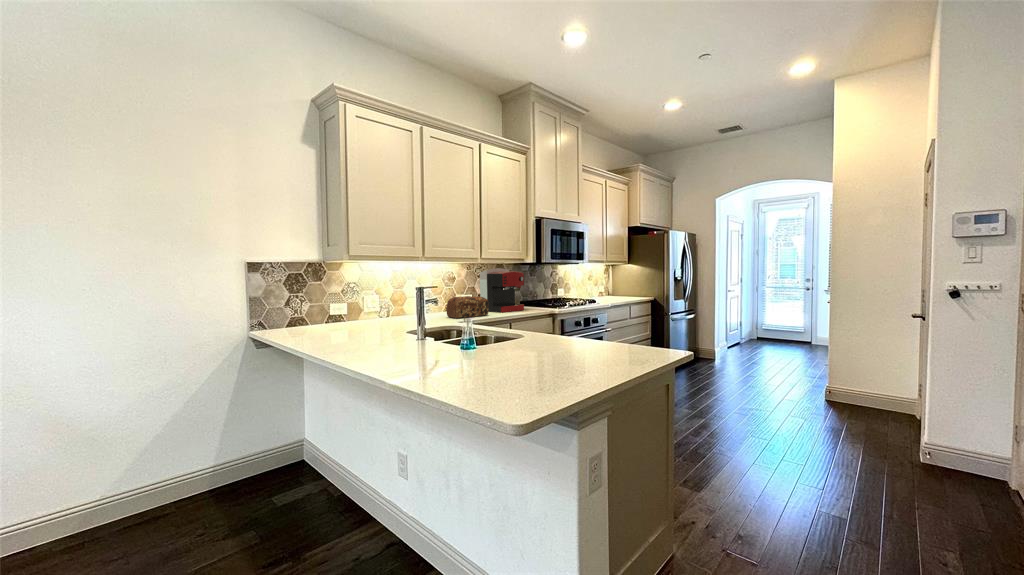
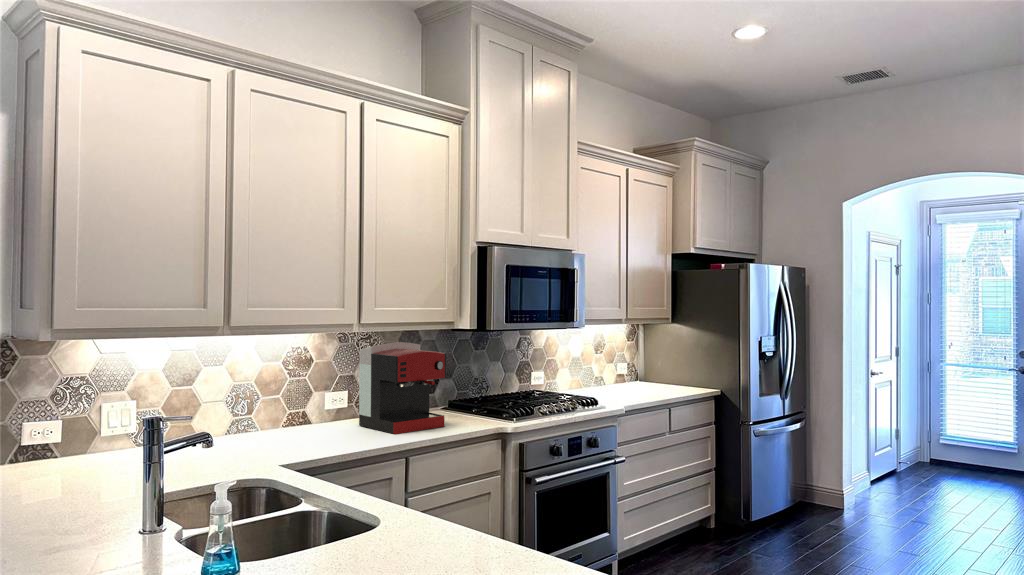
bread loaf: present [446,296,489,318] -> none [273,403,361,452]

